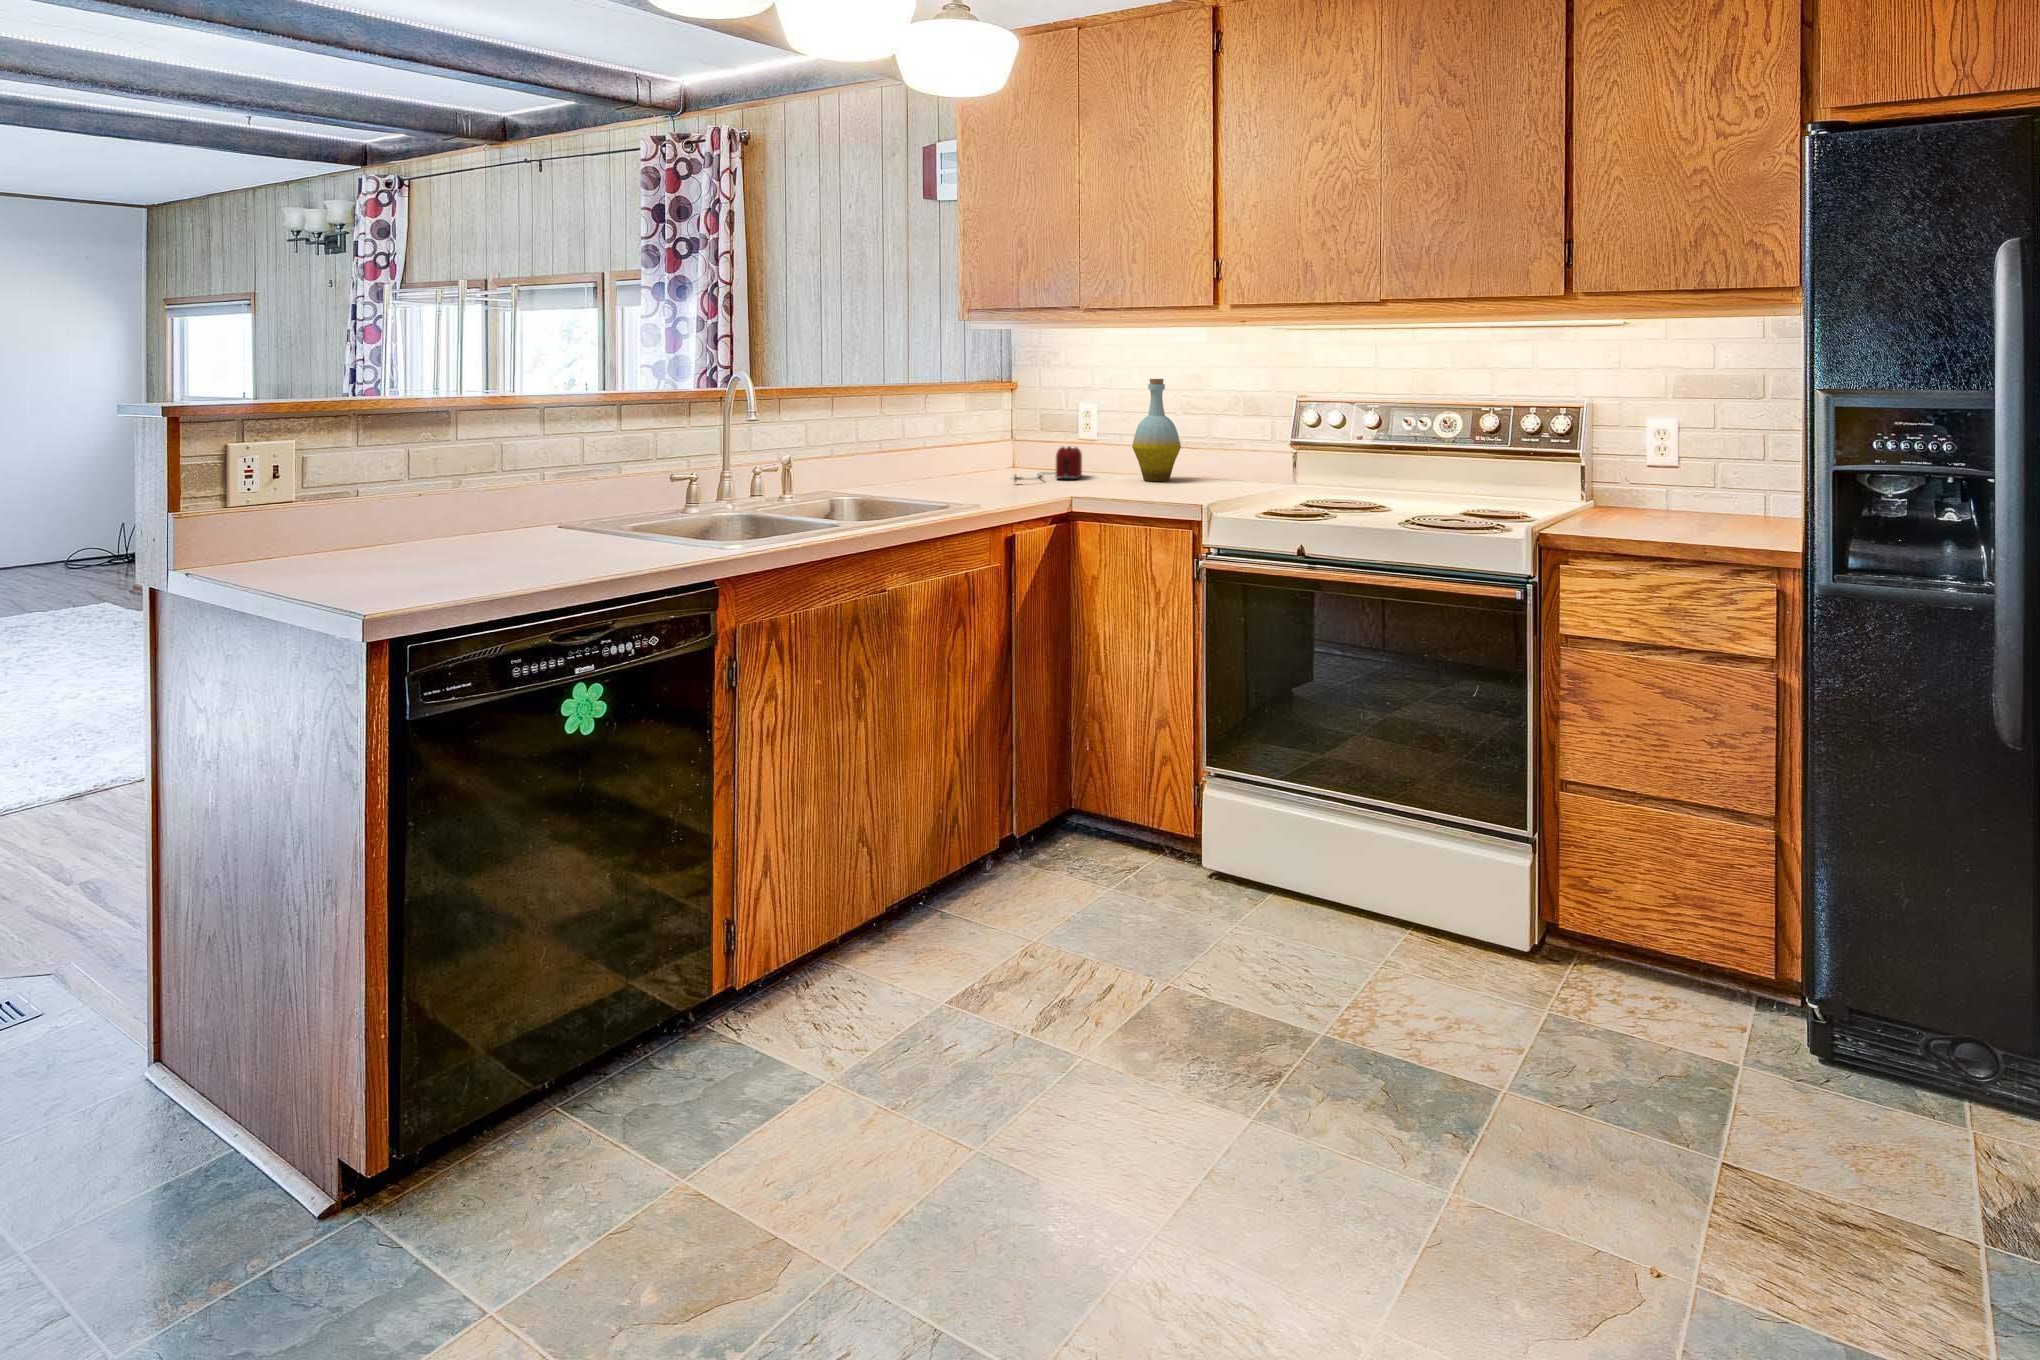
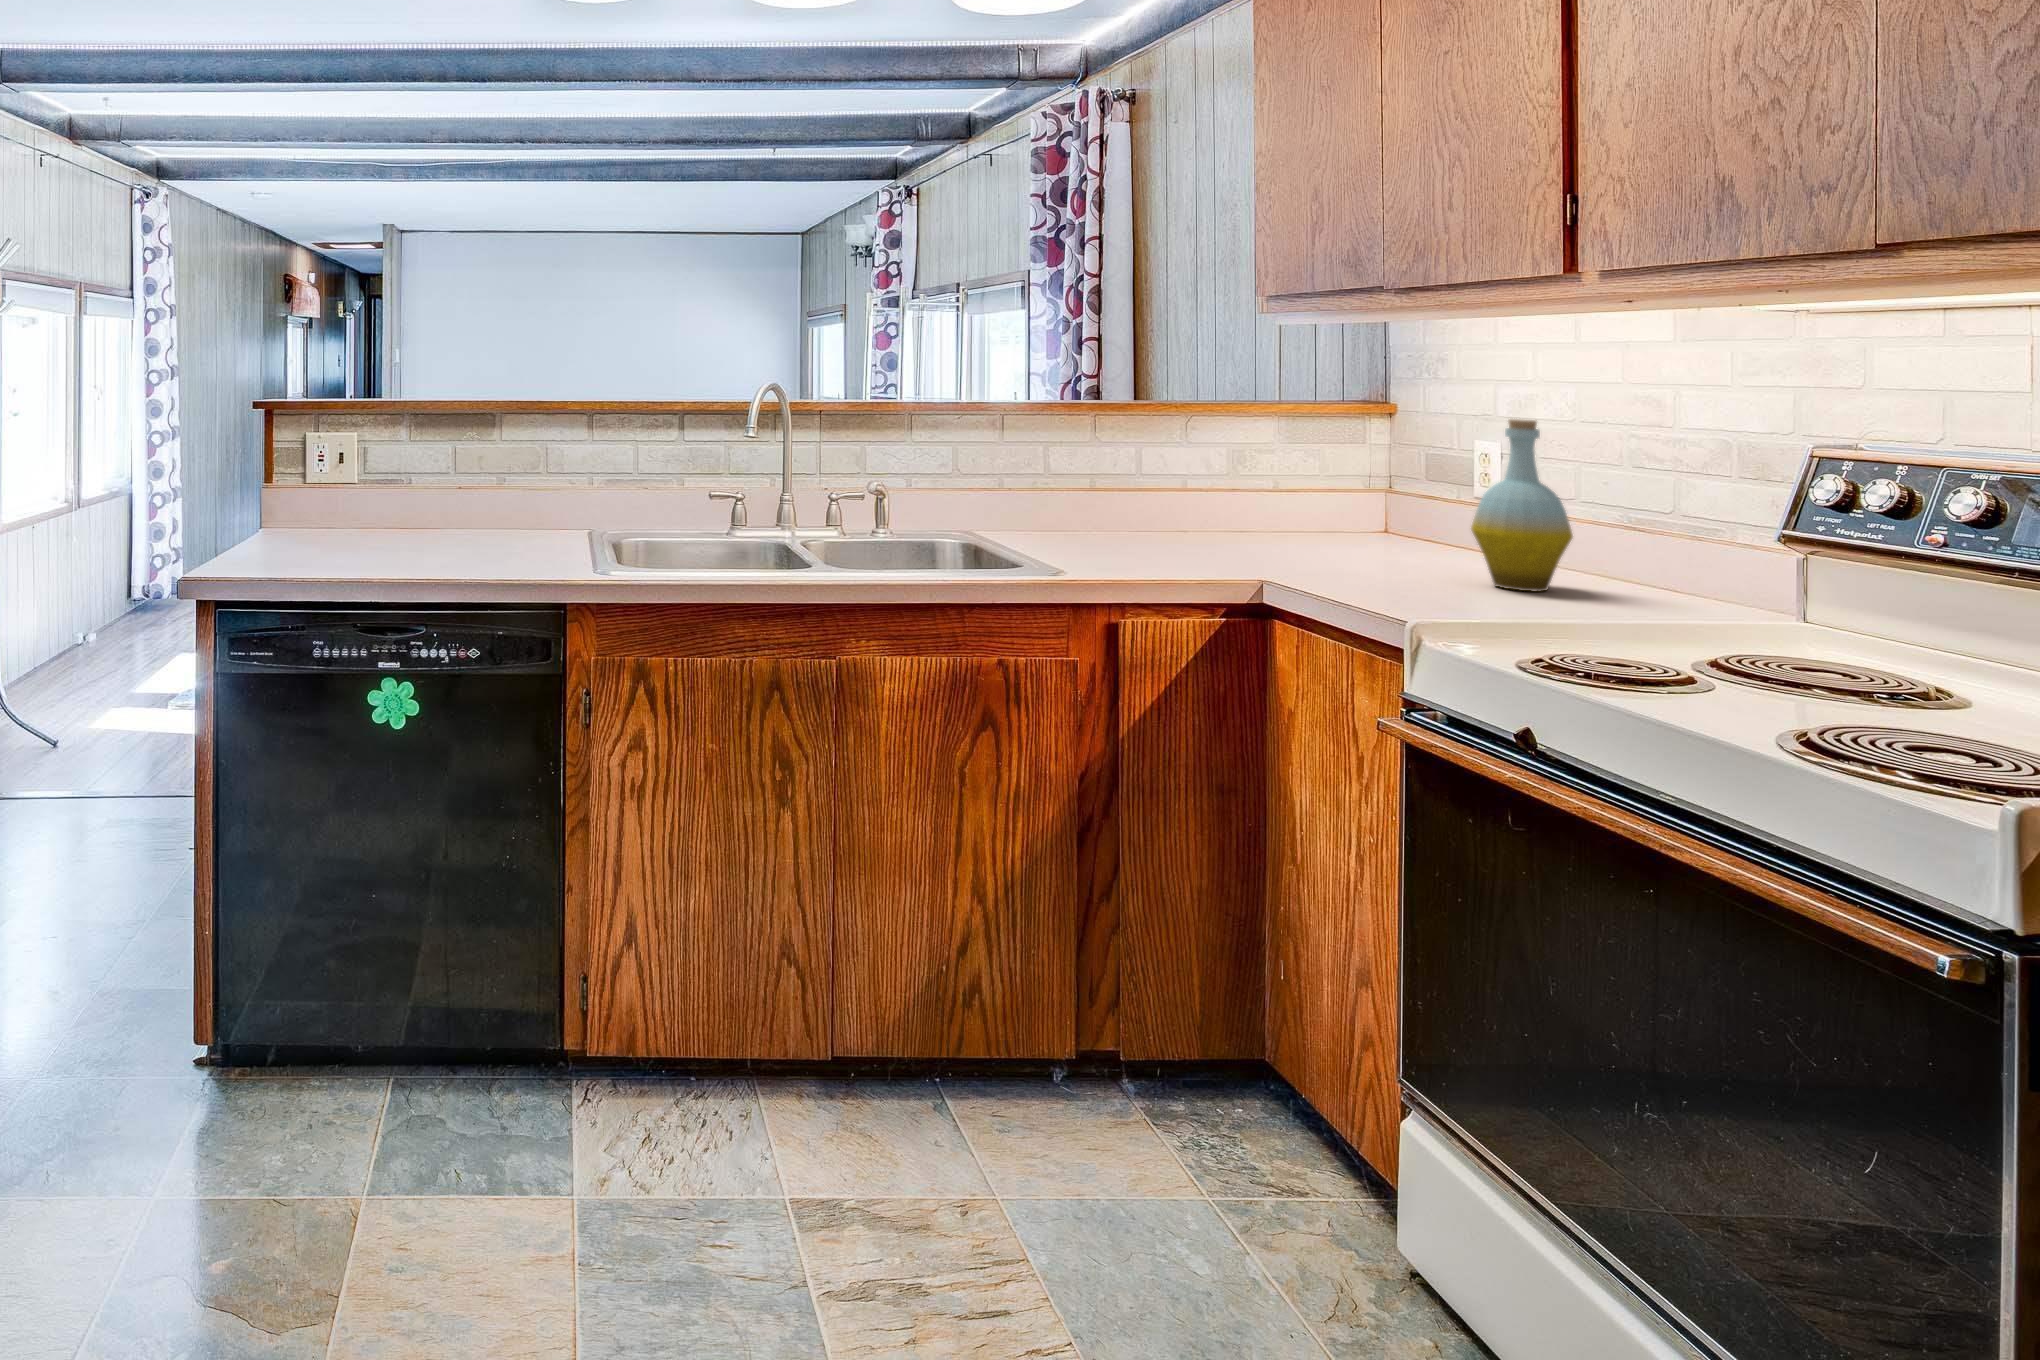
toaster: present [1014,446,1082,481] -> none [1255,514,1413,566]

